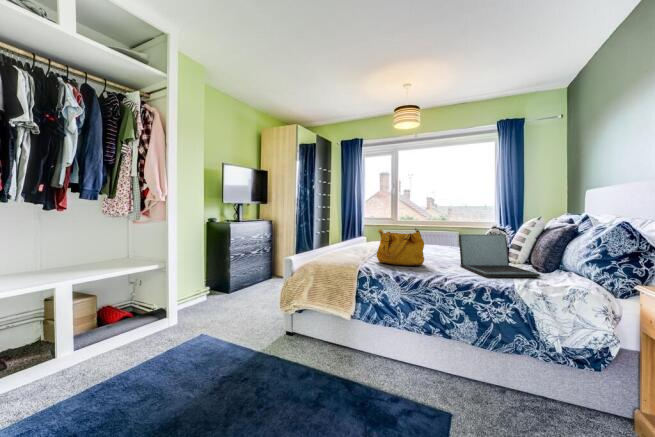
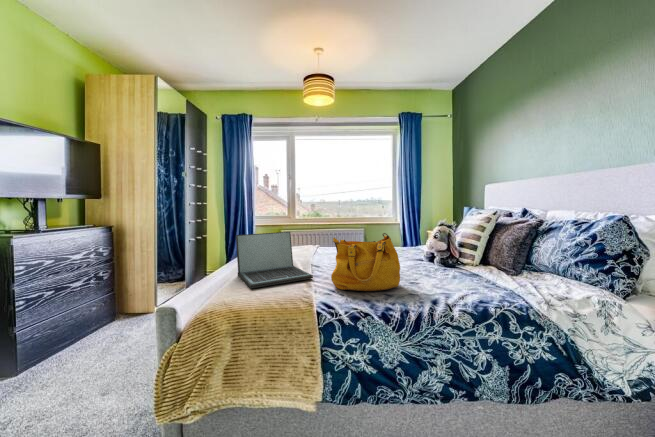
laptop: present [459,234,540,277] -> present [236,232,313,288]

